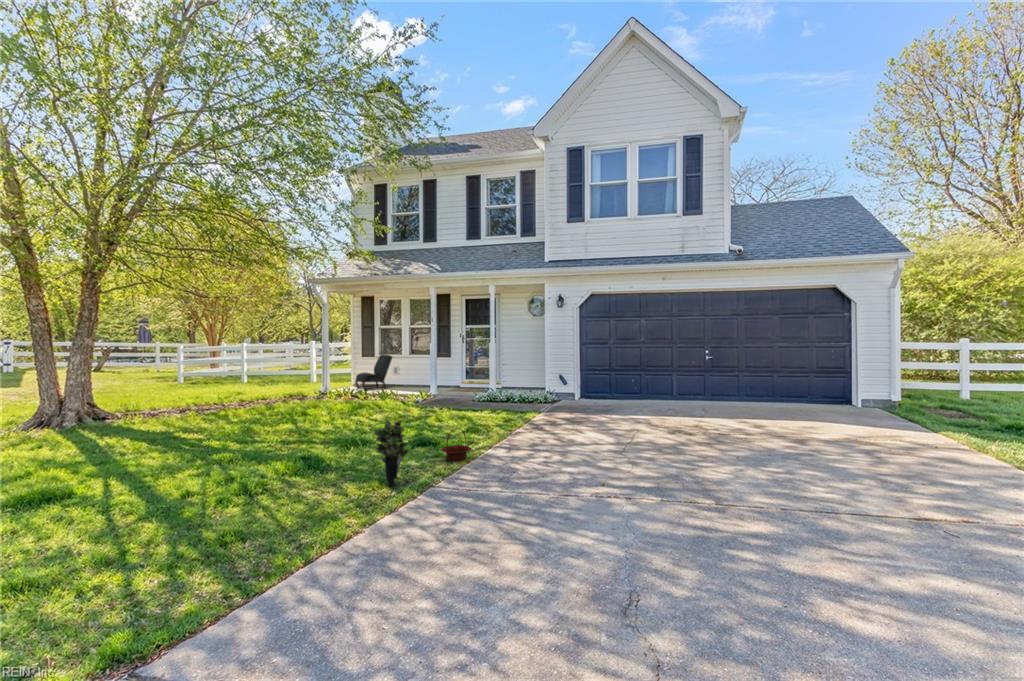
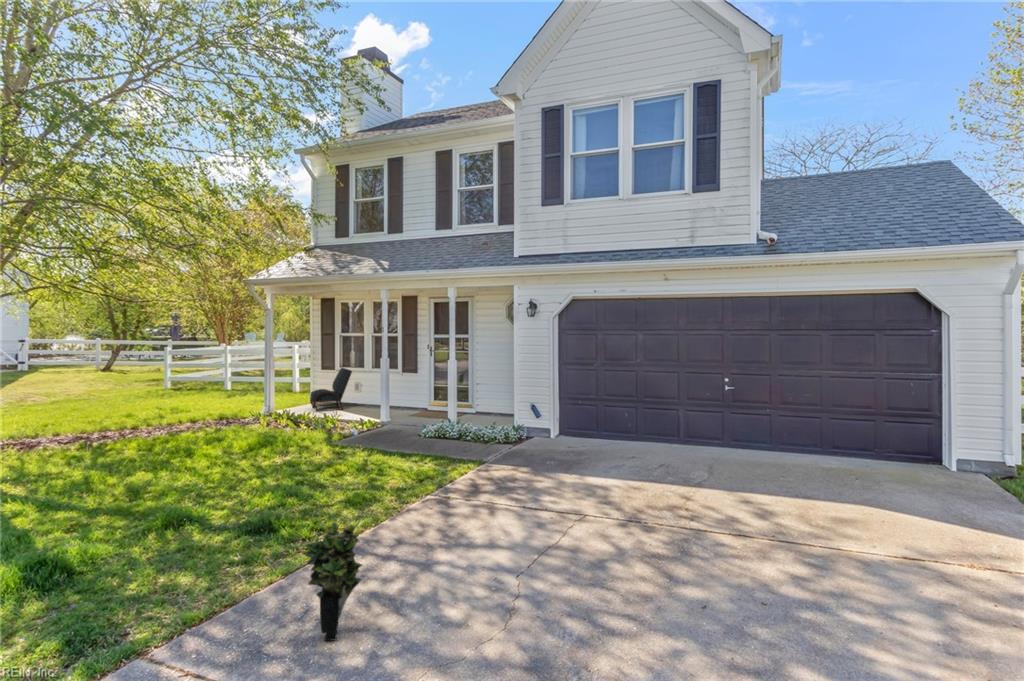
potted plant: present [374,420,409,486] -> present [304,522,363,641]
basket: present [441,428,471,461] -> none [224,523,276,576]

